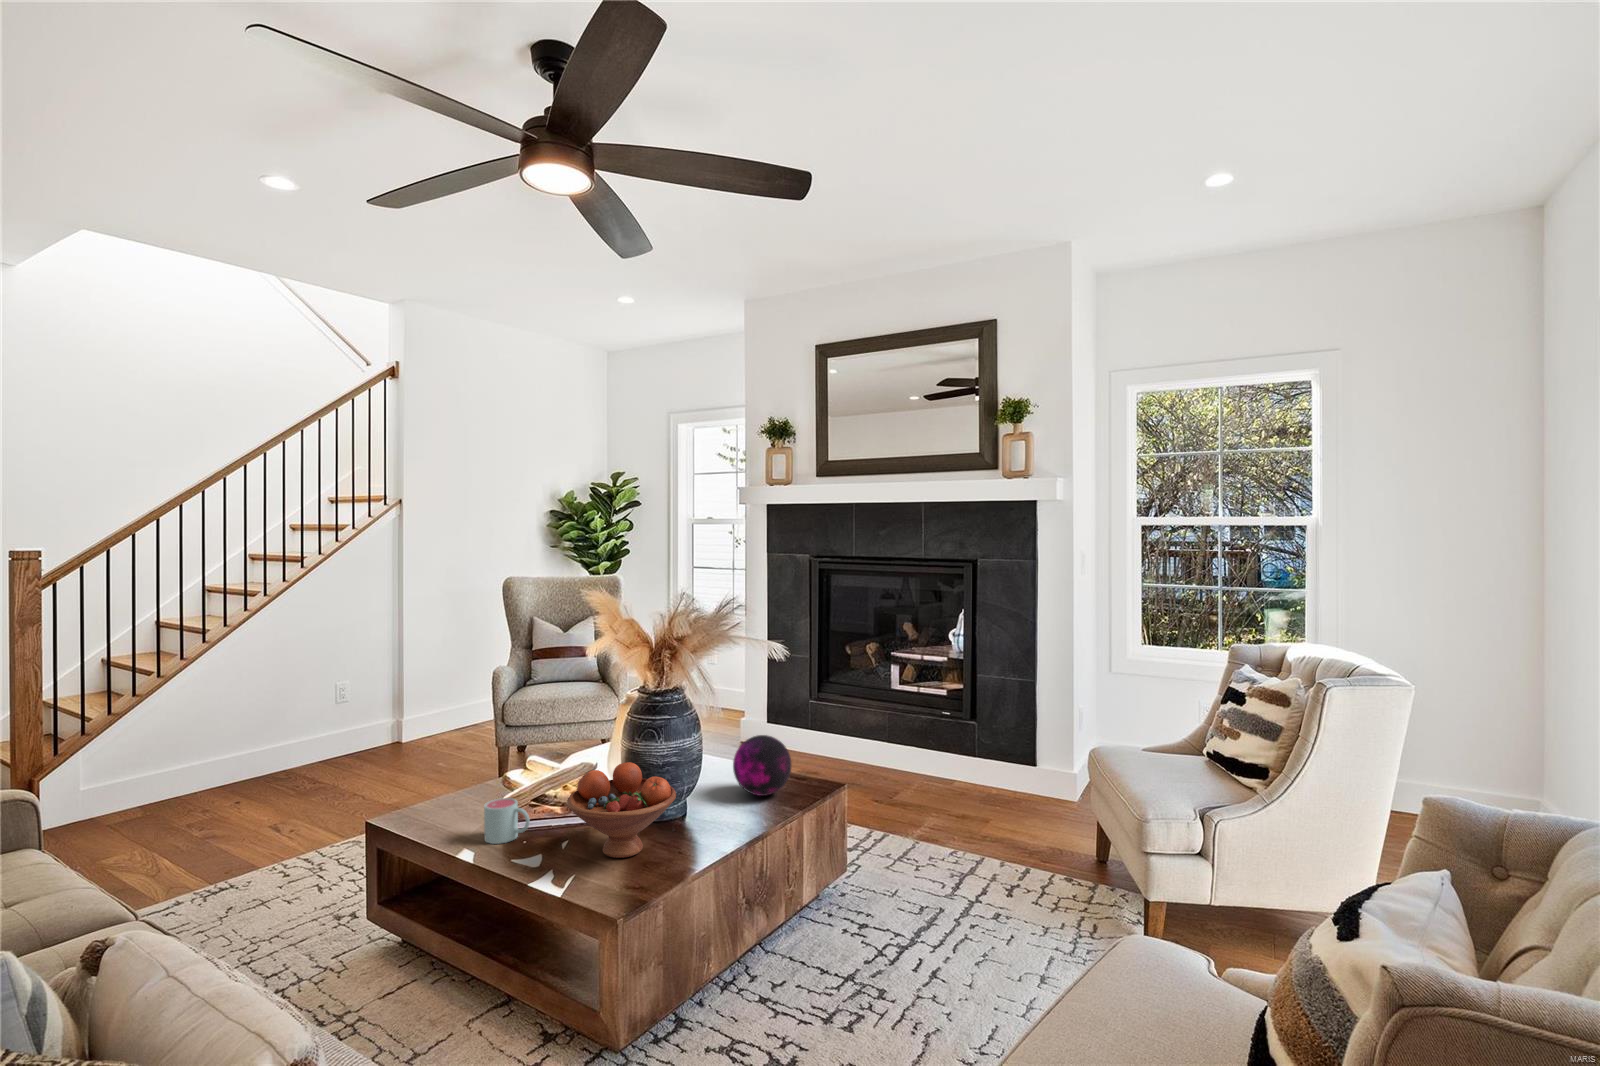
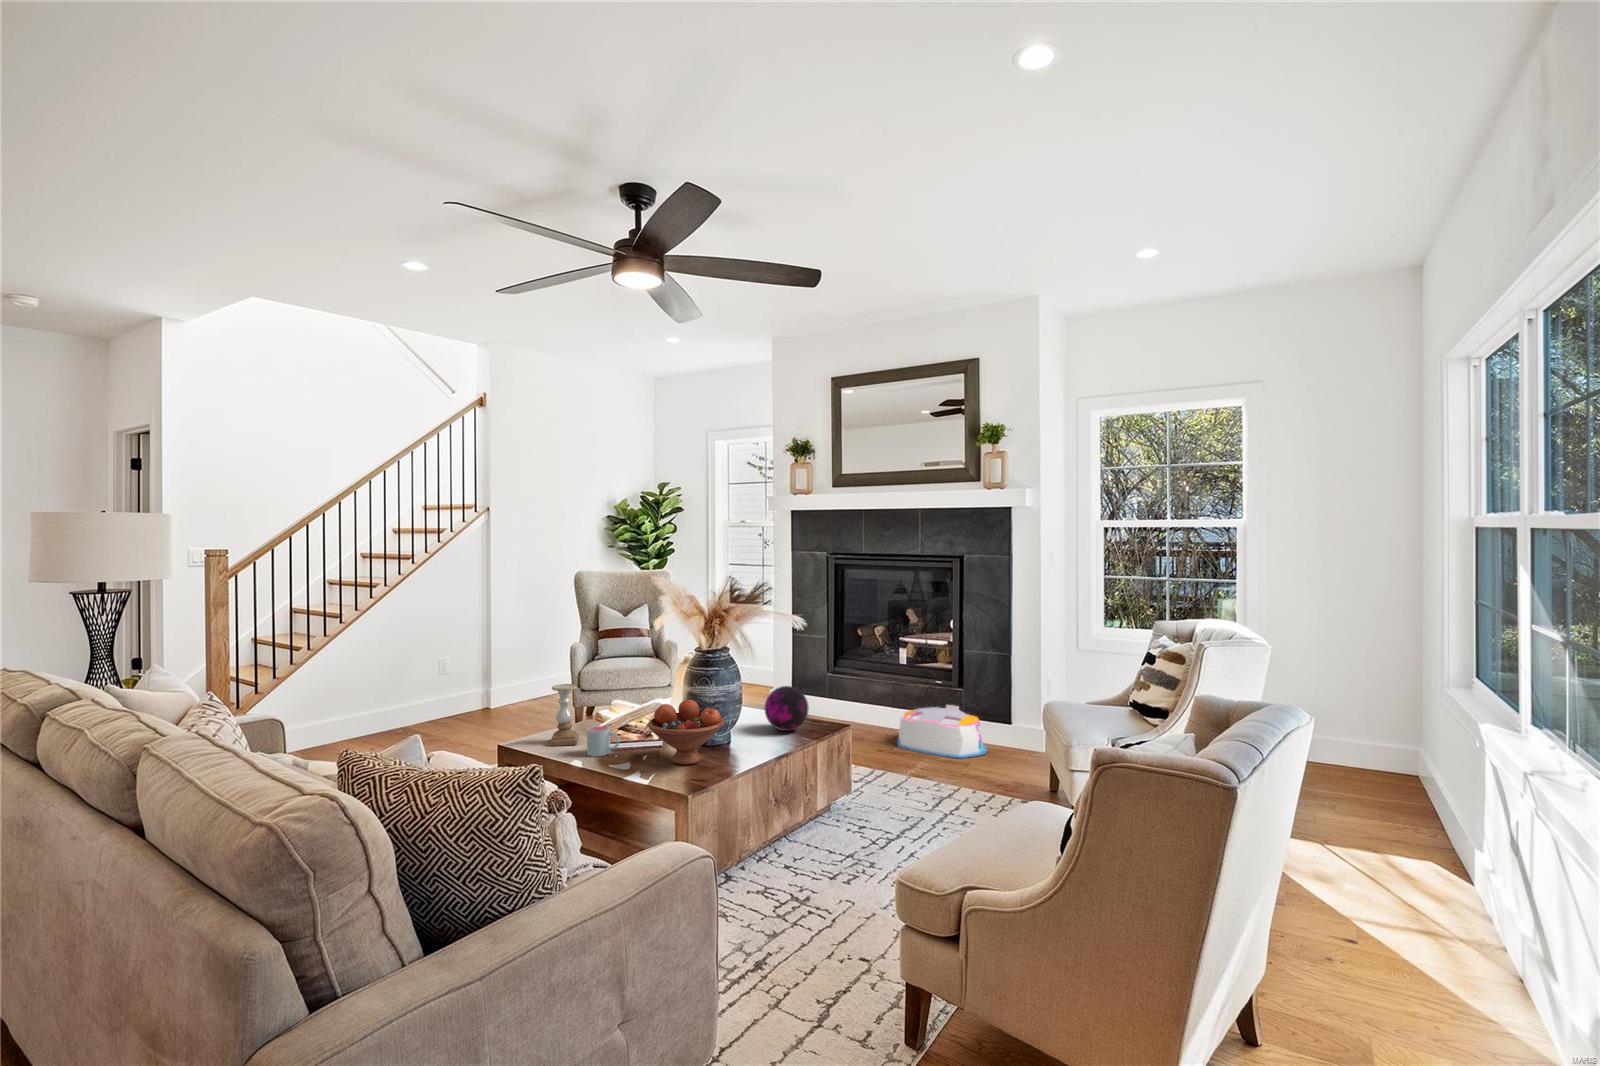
candle holder: none [436,737,479,825] -> present [550,684,579,746]
storage bin: none [897,742,1009,813] -> present [897,705,987,758]

